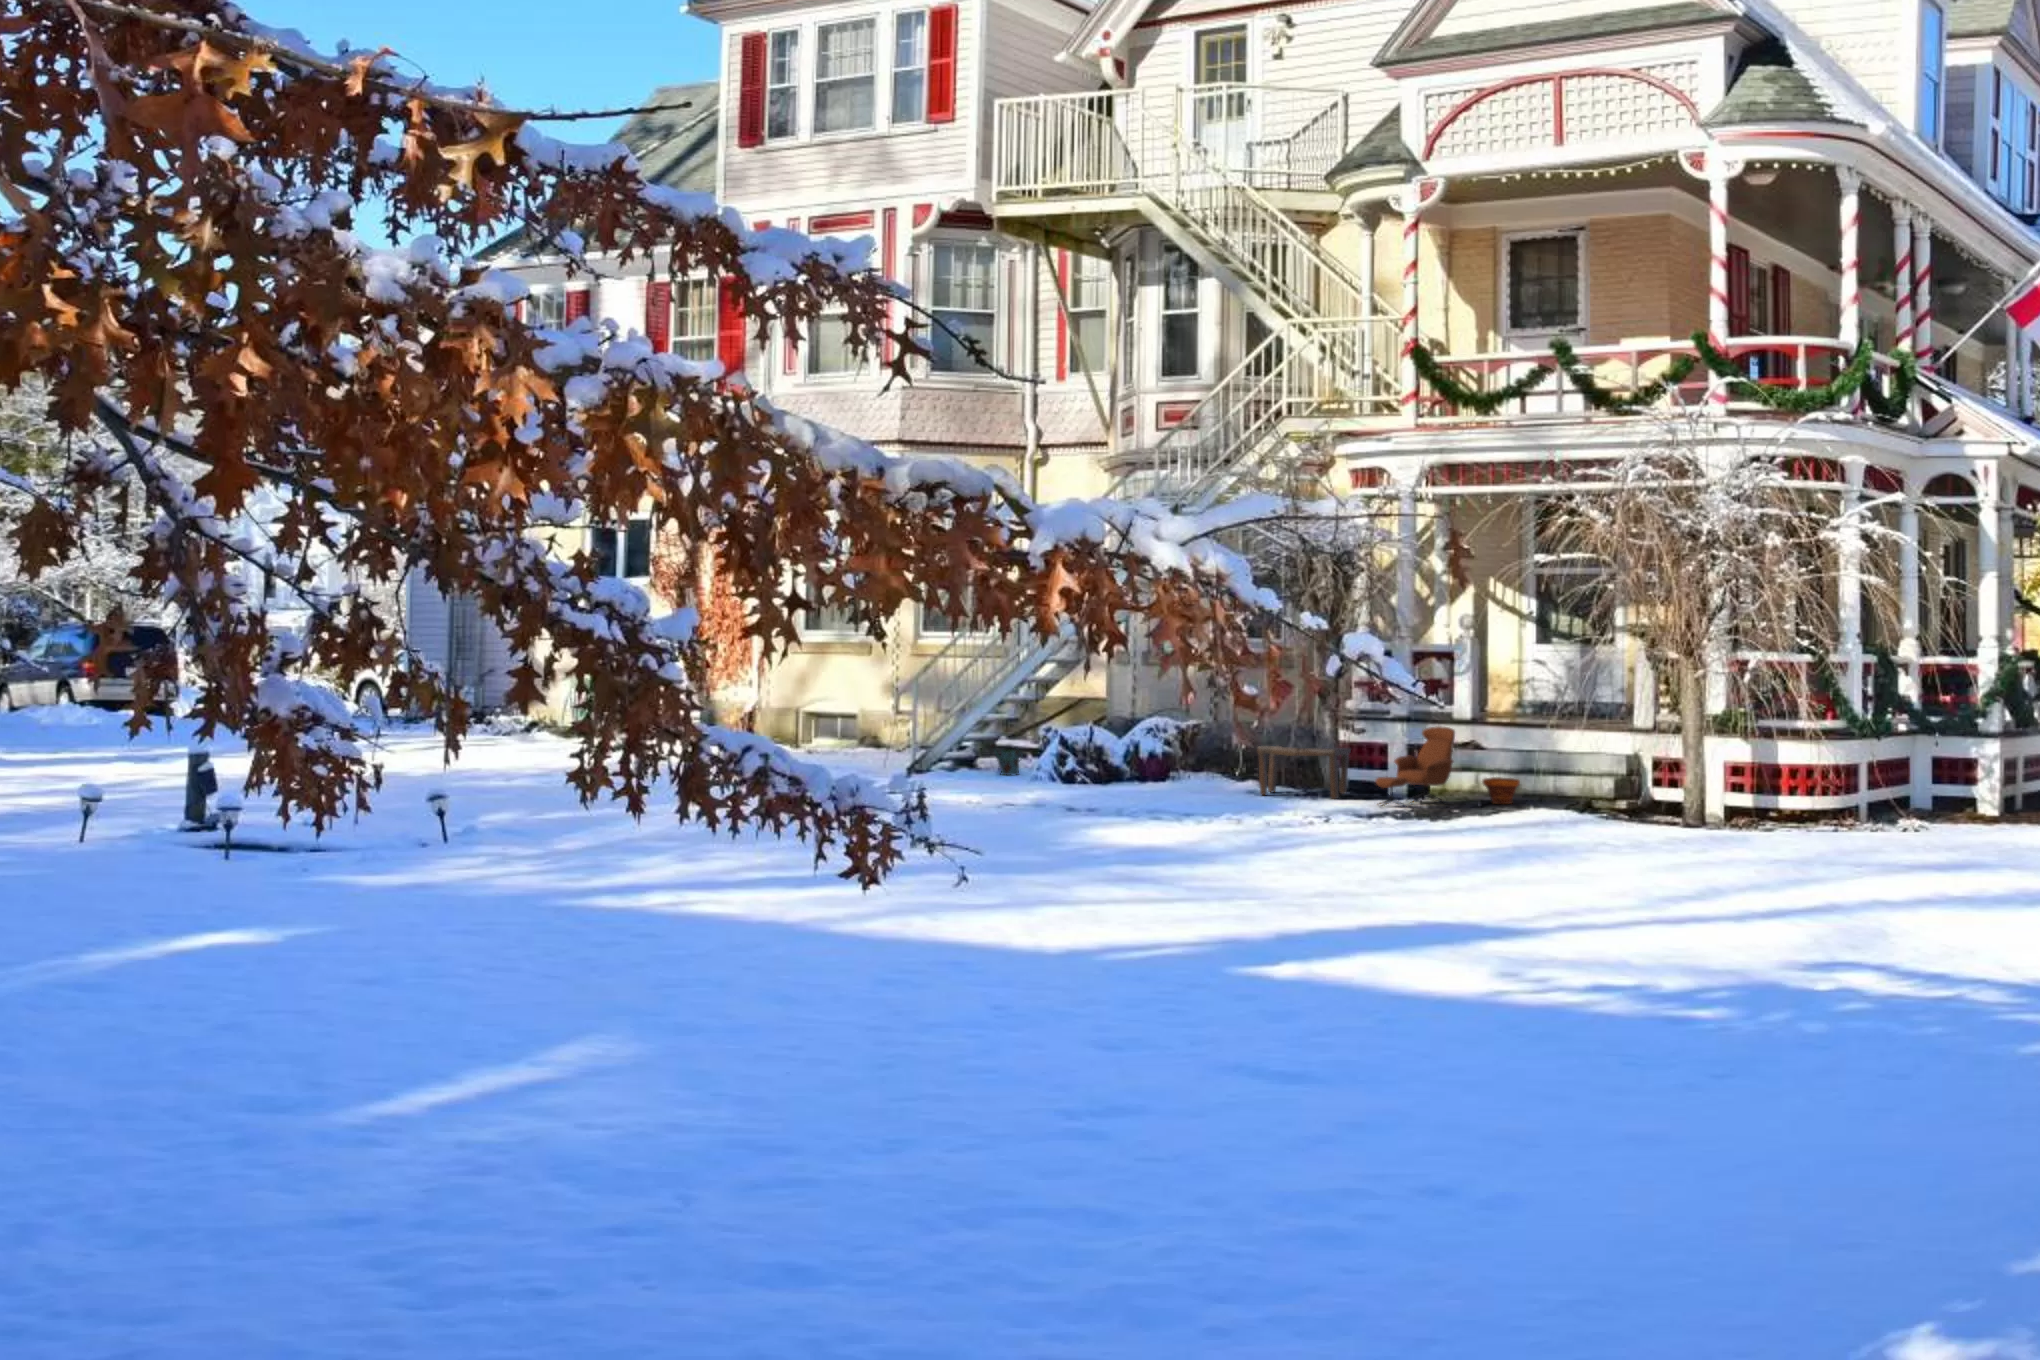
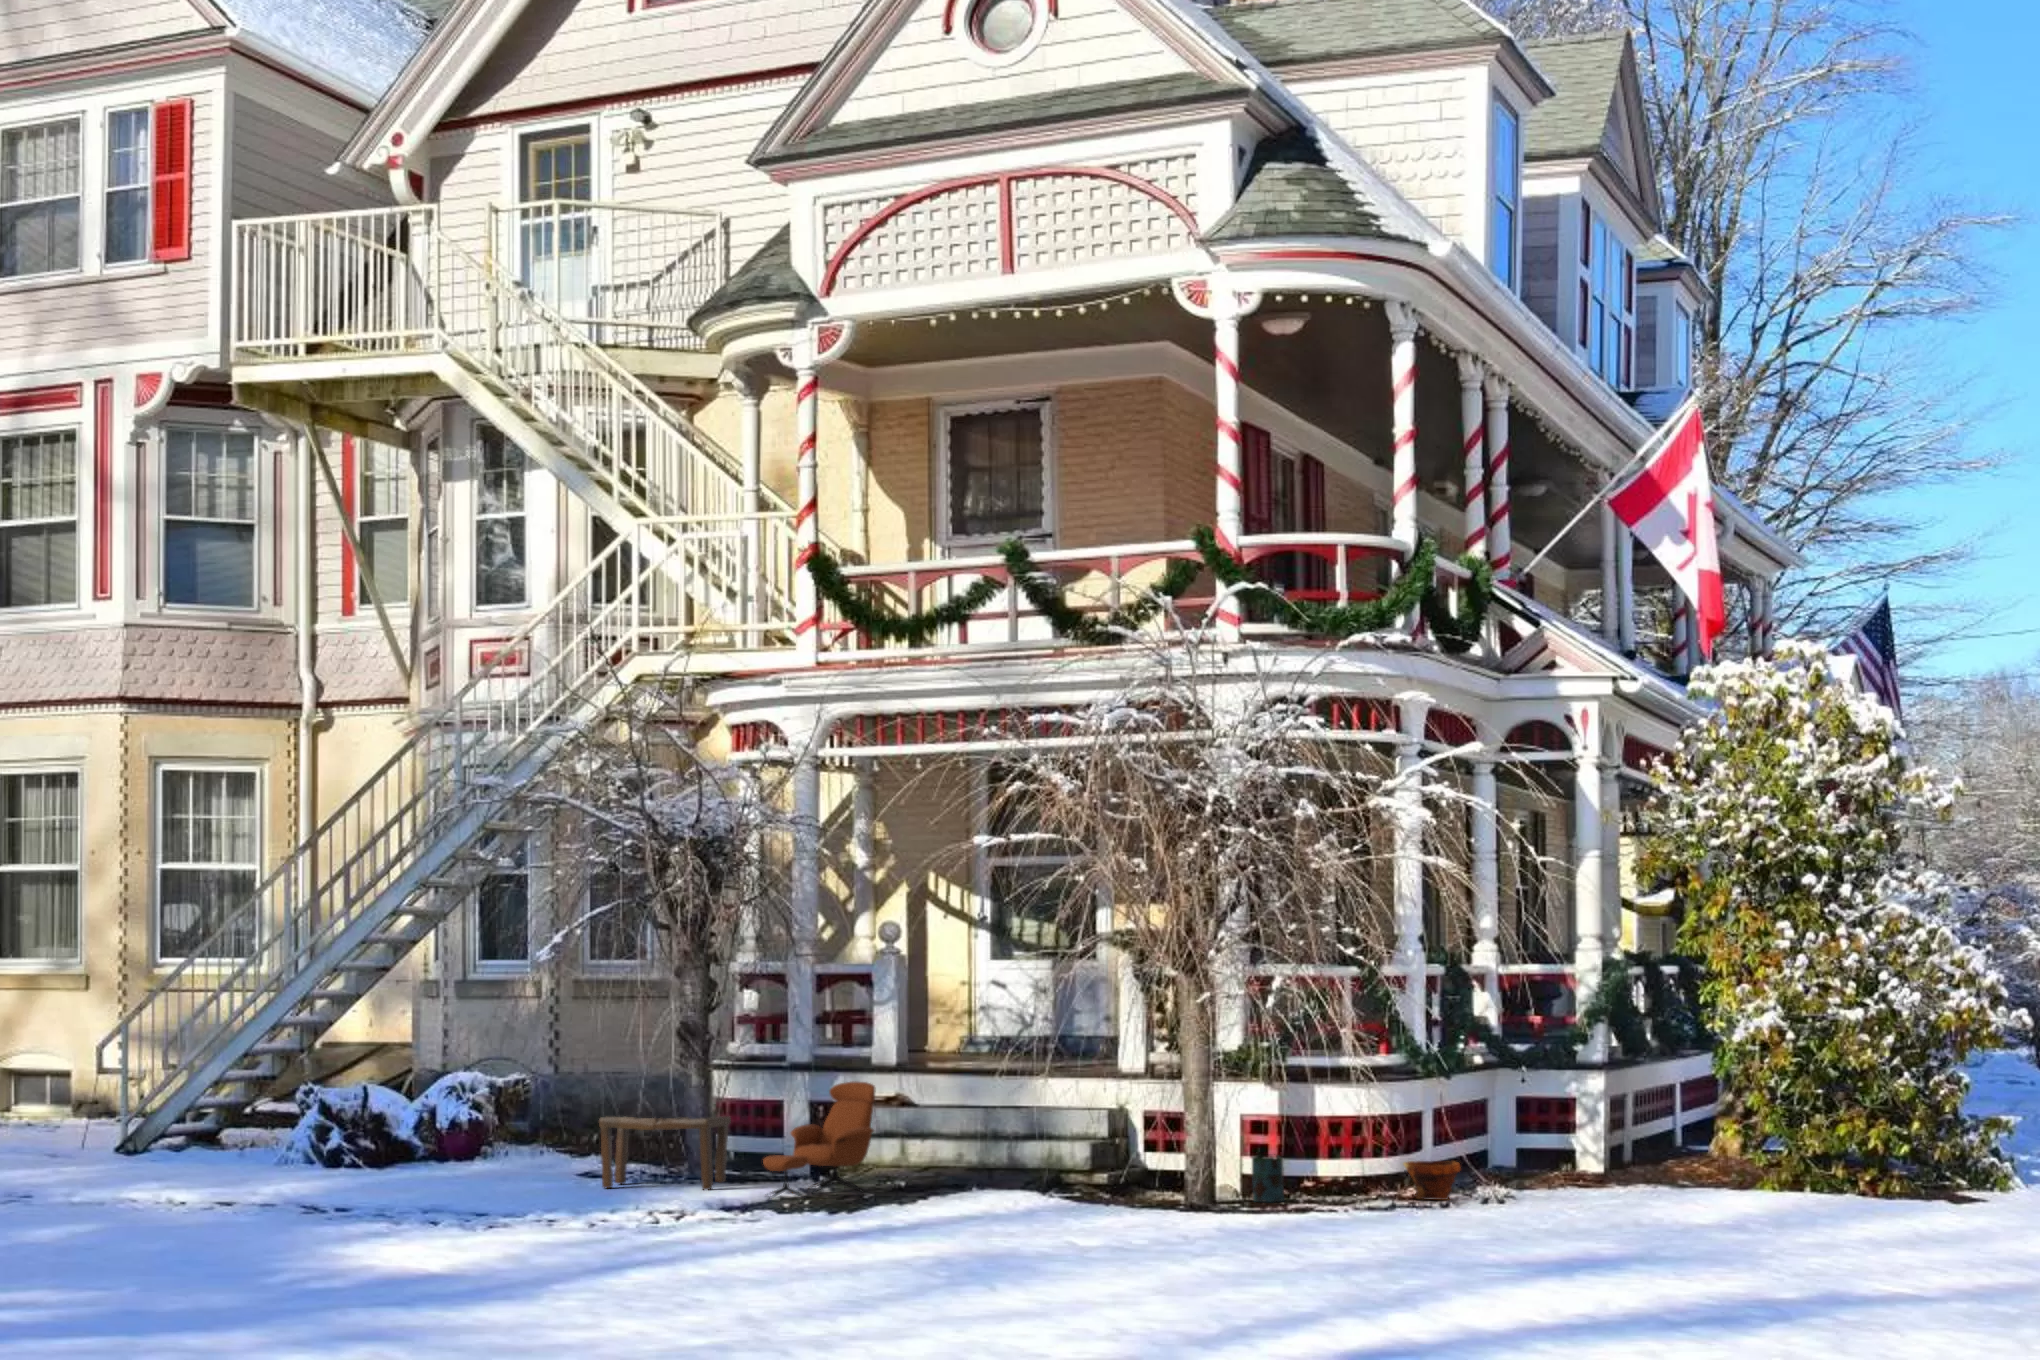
watering can: present [990,744,1022,775] -> present [1252,1154,1284,1202]
planter: present [1482,777,1520,804] -> present [1403,1161,1461,1200]

